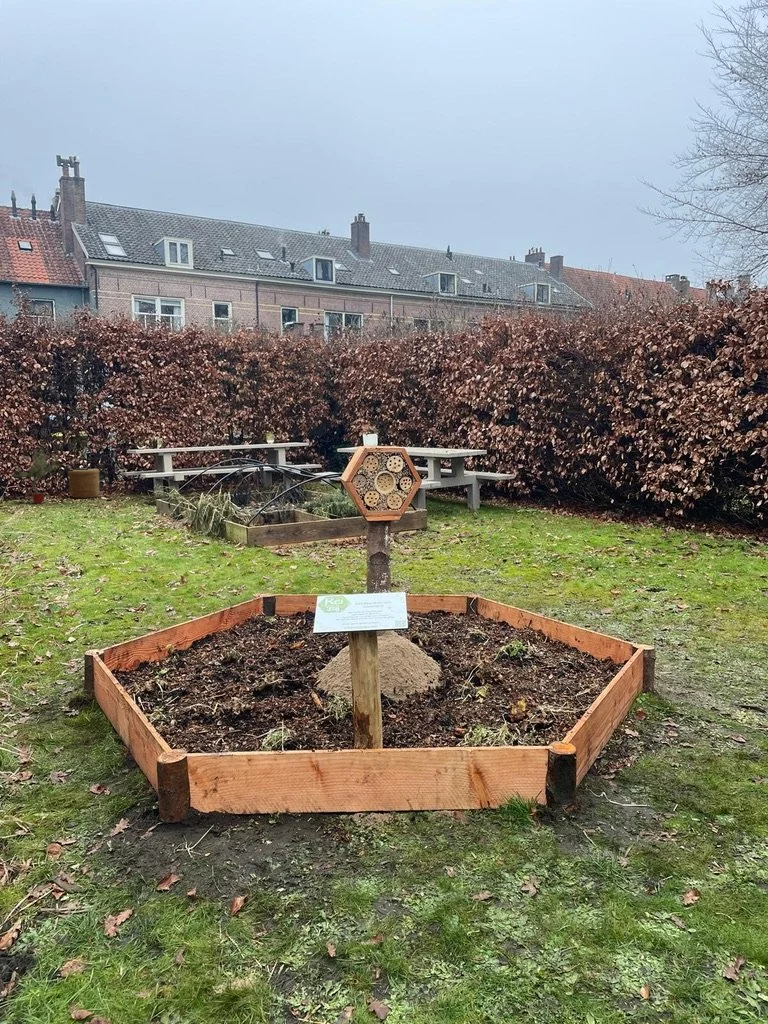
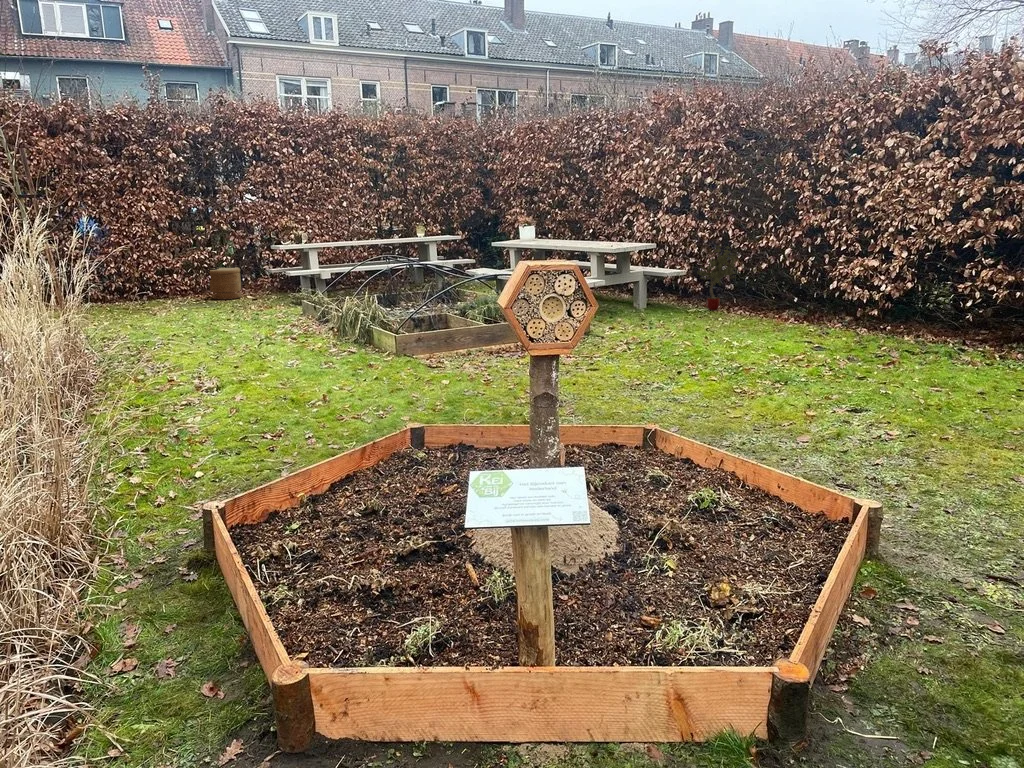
potted tree: present [12,450,59,504] -> present [697,246,737,310]

